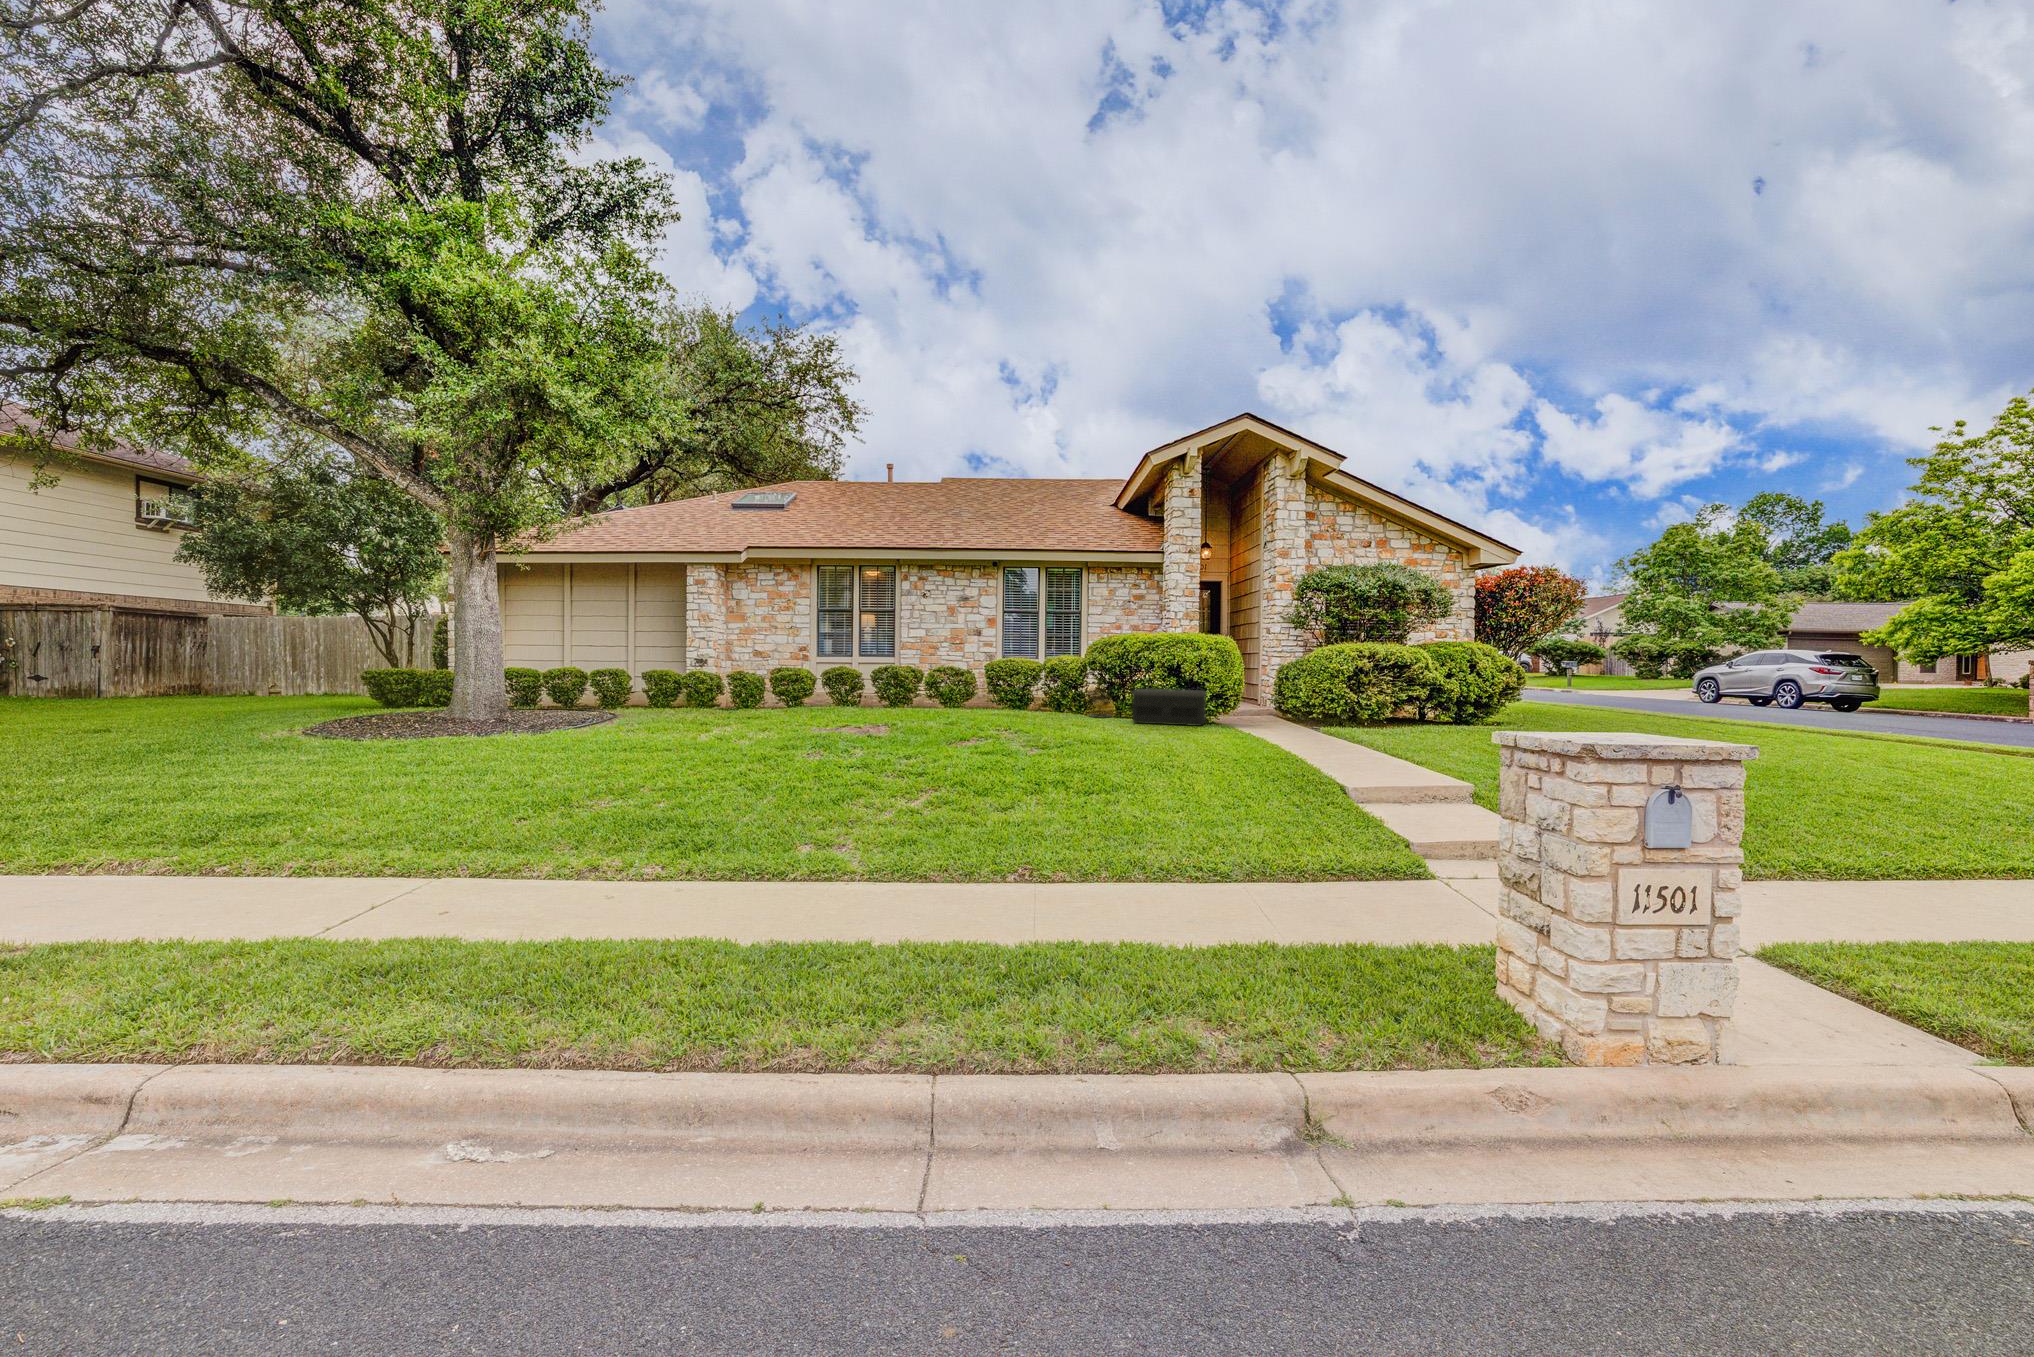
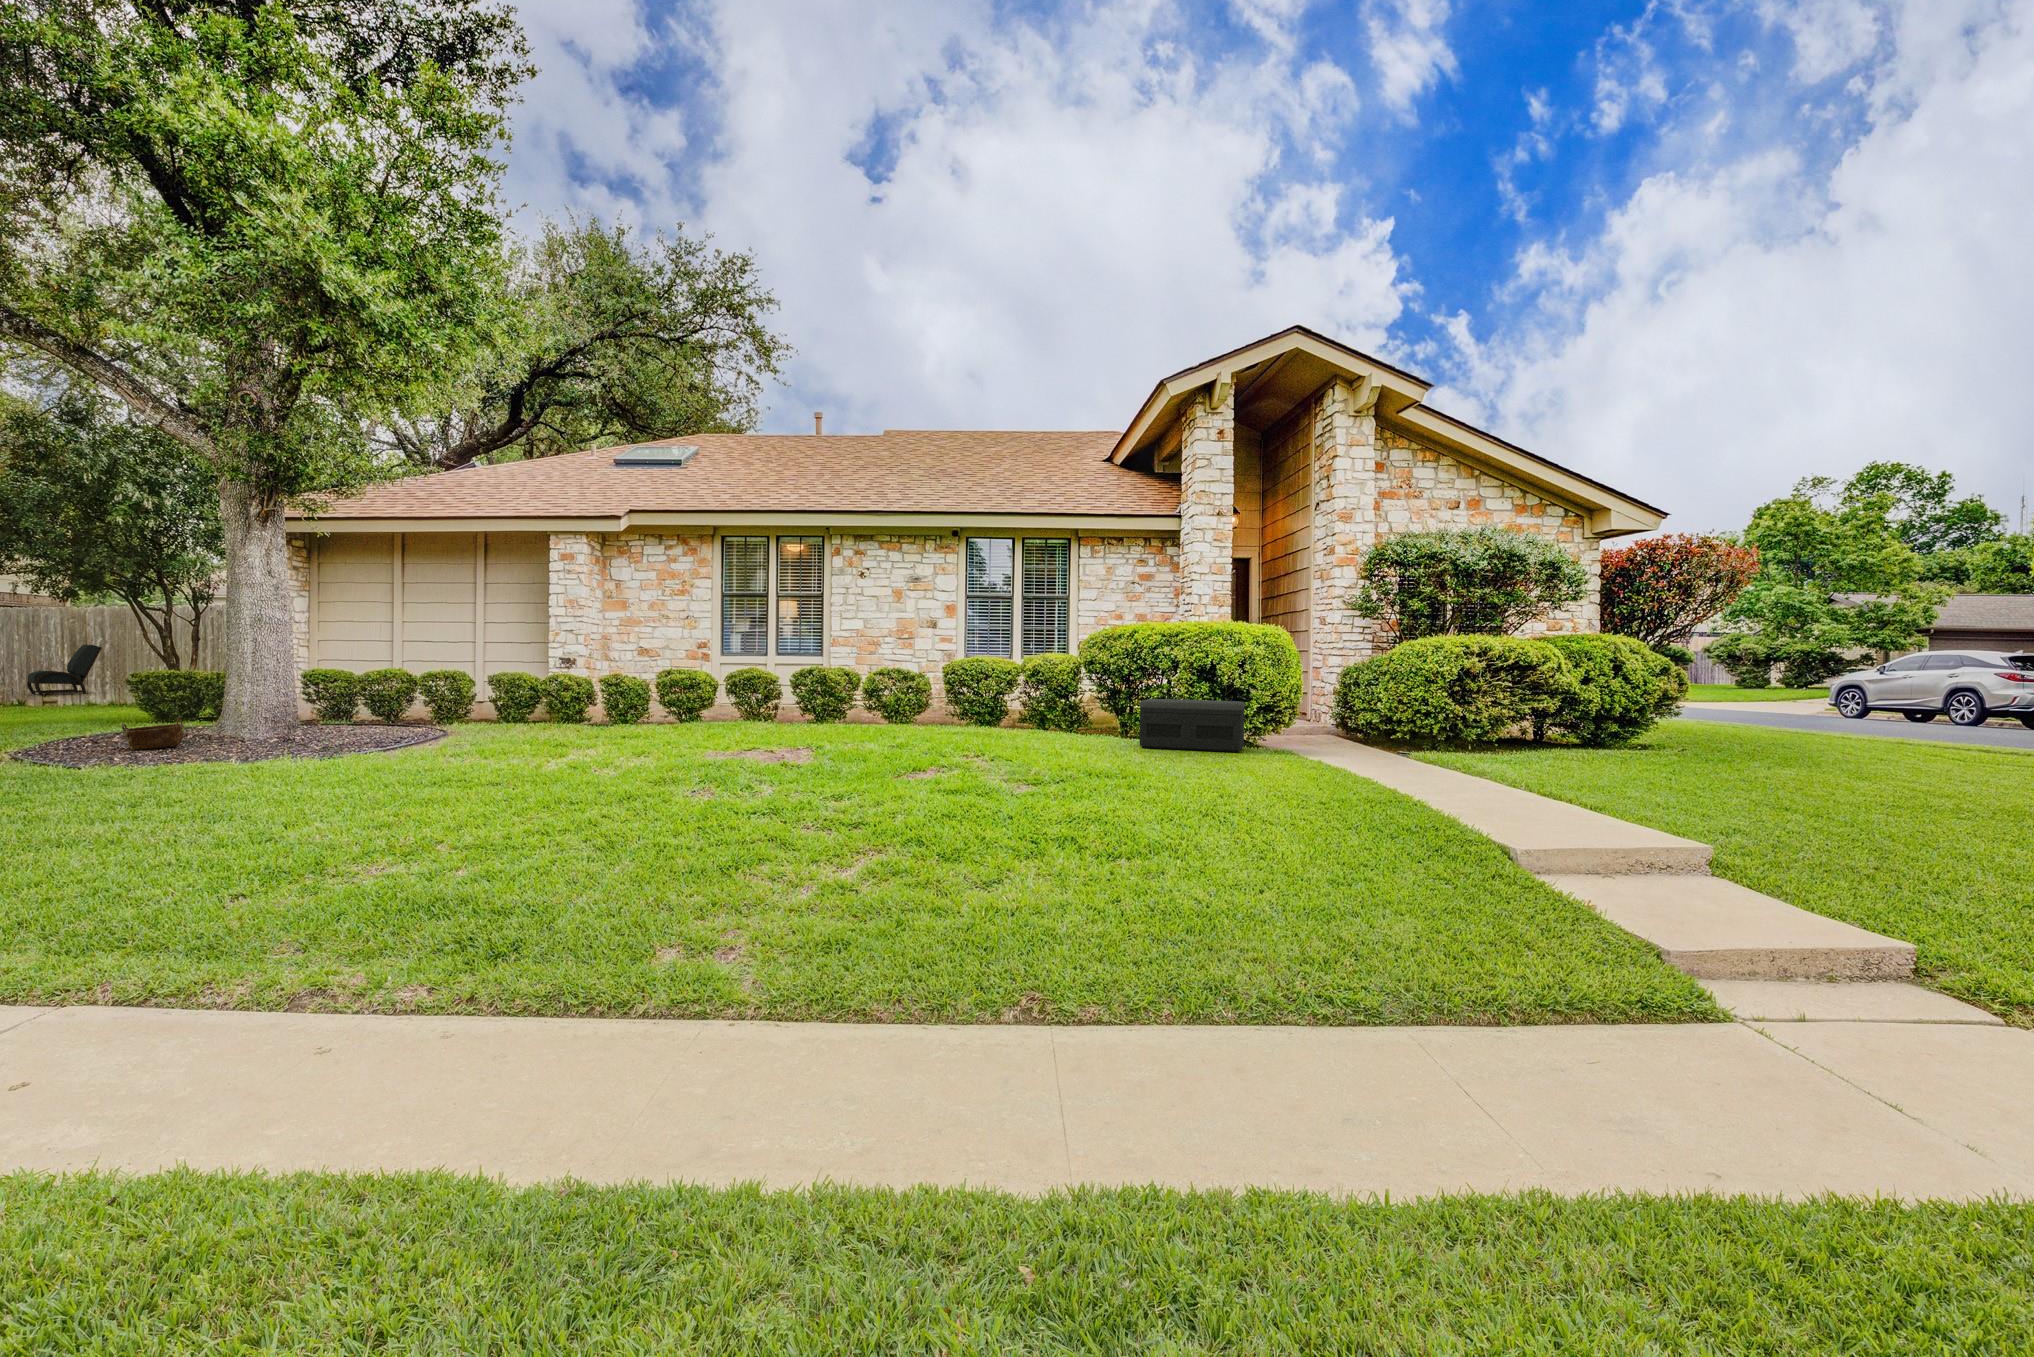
lounge chair: none [255,647,311,687] -> present [27,645,102,695]
potted tree: present [1087,678,1111,718] -> none [1073,680,1113,739]
woven basket: none [420,701,458,724] -> present [121,717,184,750]

